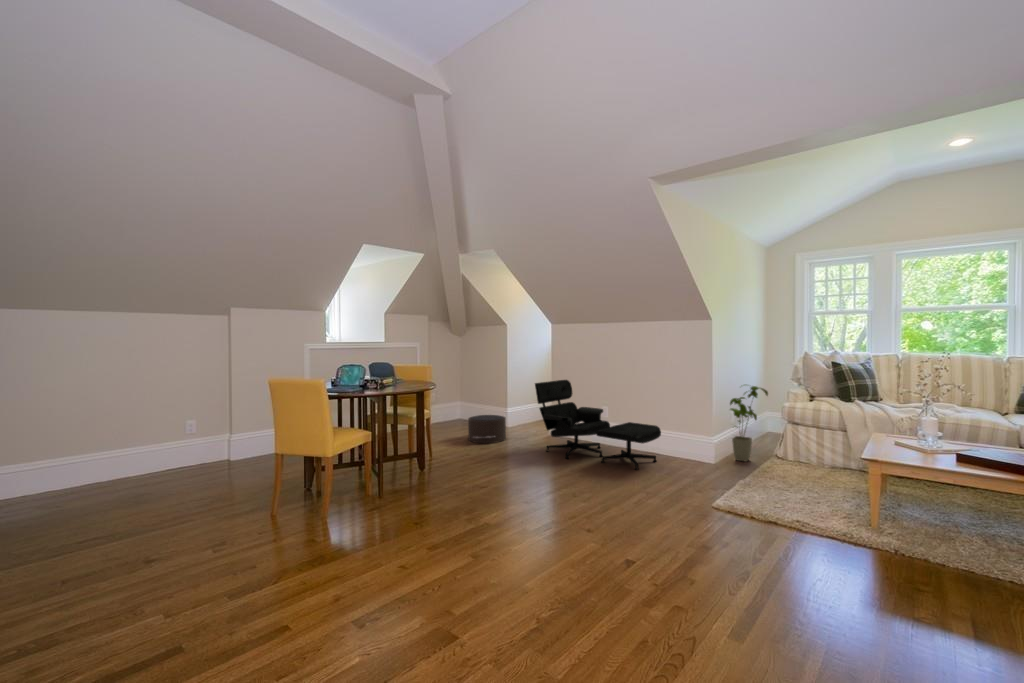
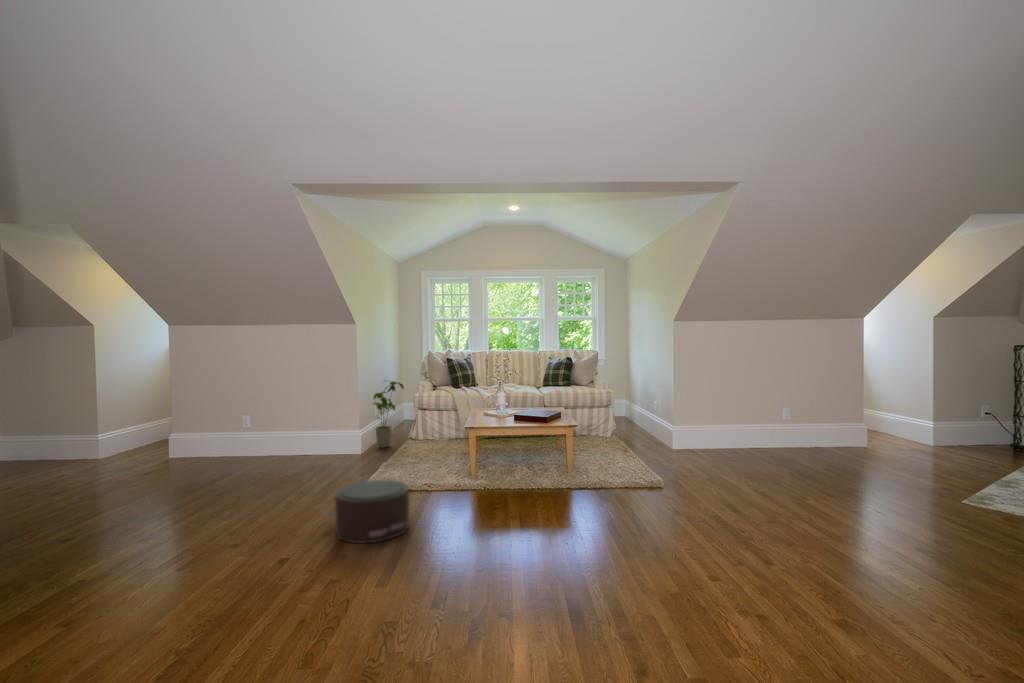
lounge chair: present [535,380,661,470] -> none [161,387,313,474]
pouf: present [468,415,506,443] -> present [328,480,409,543]

